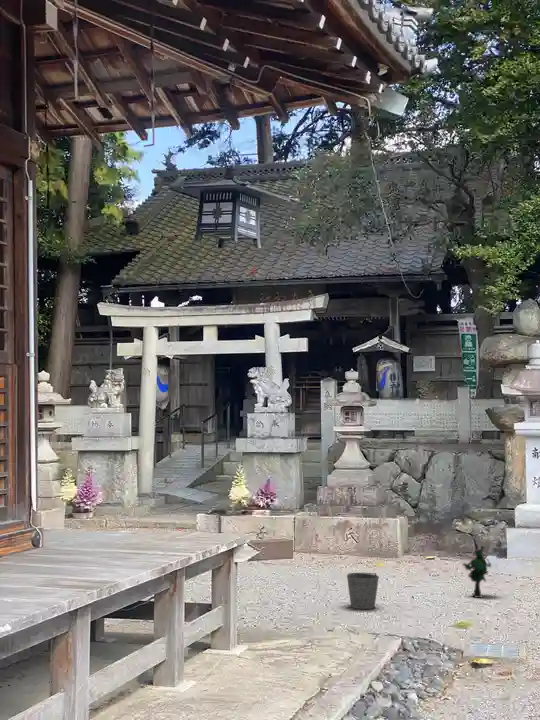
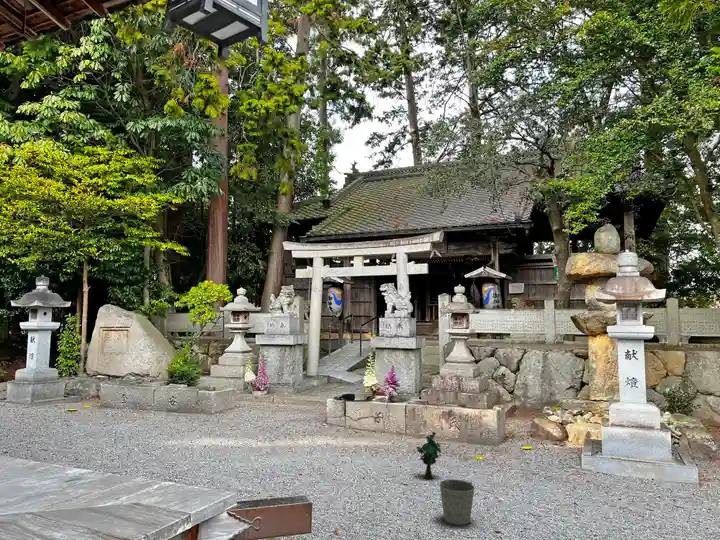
decorative plant: present [463,546,491,598] -> present [417,432,441,479]

